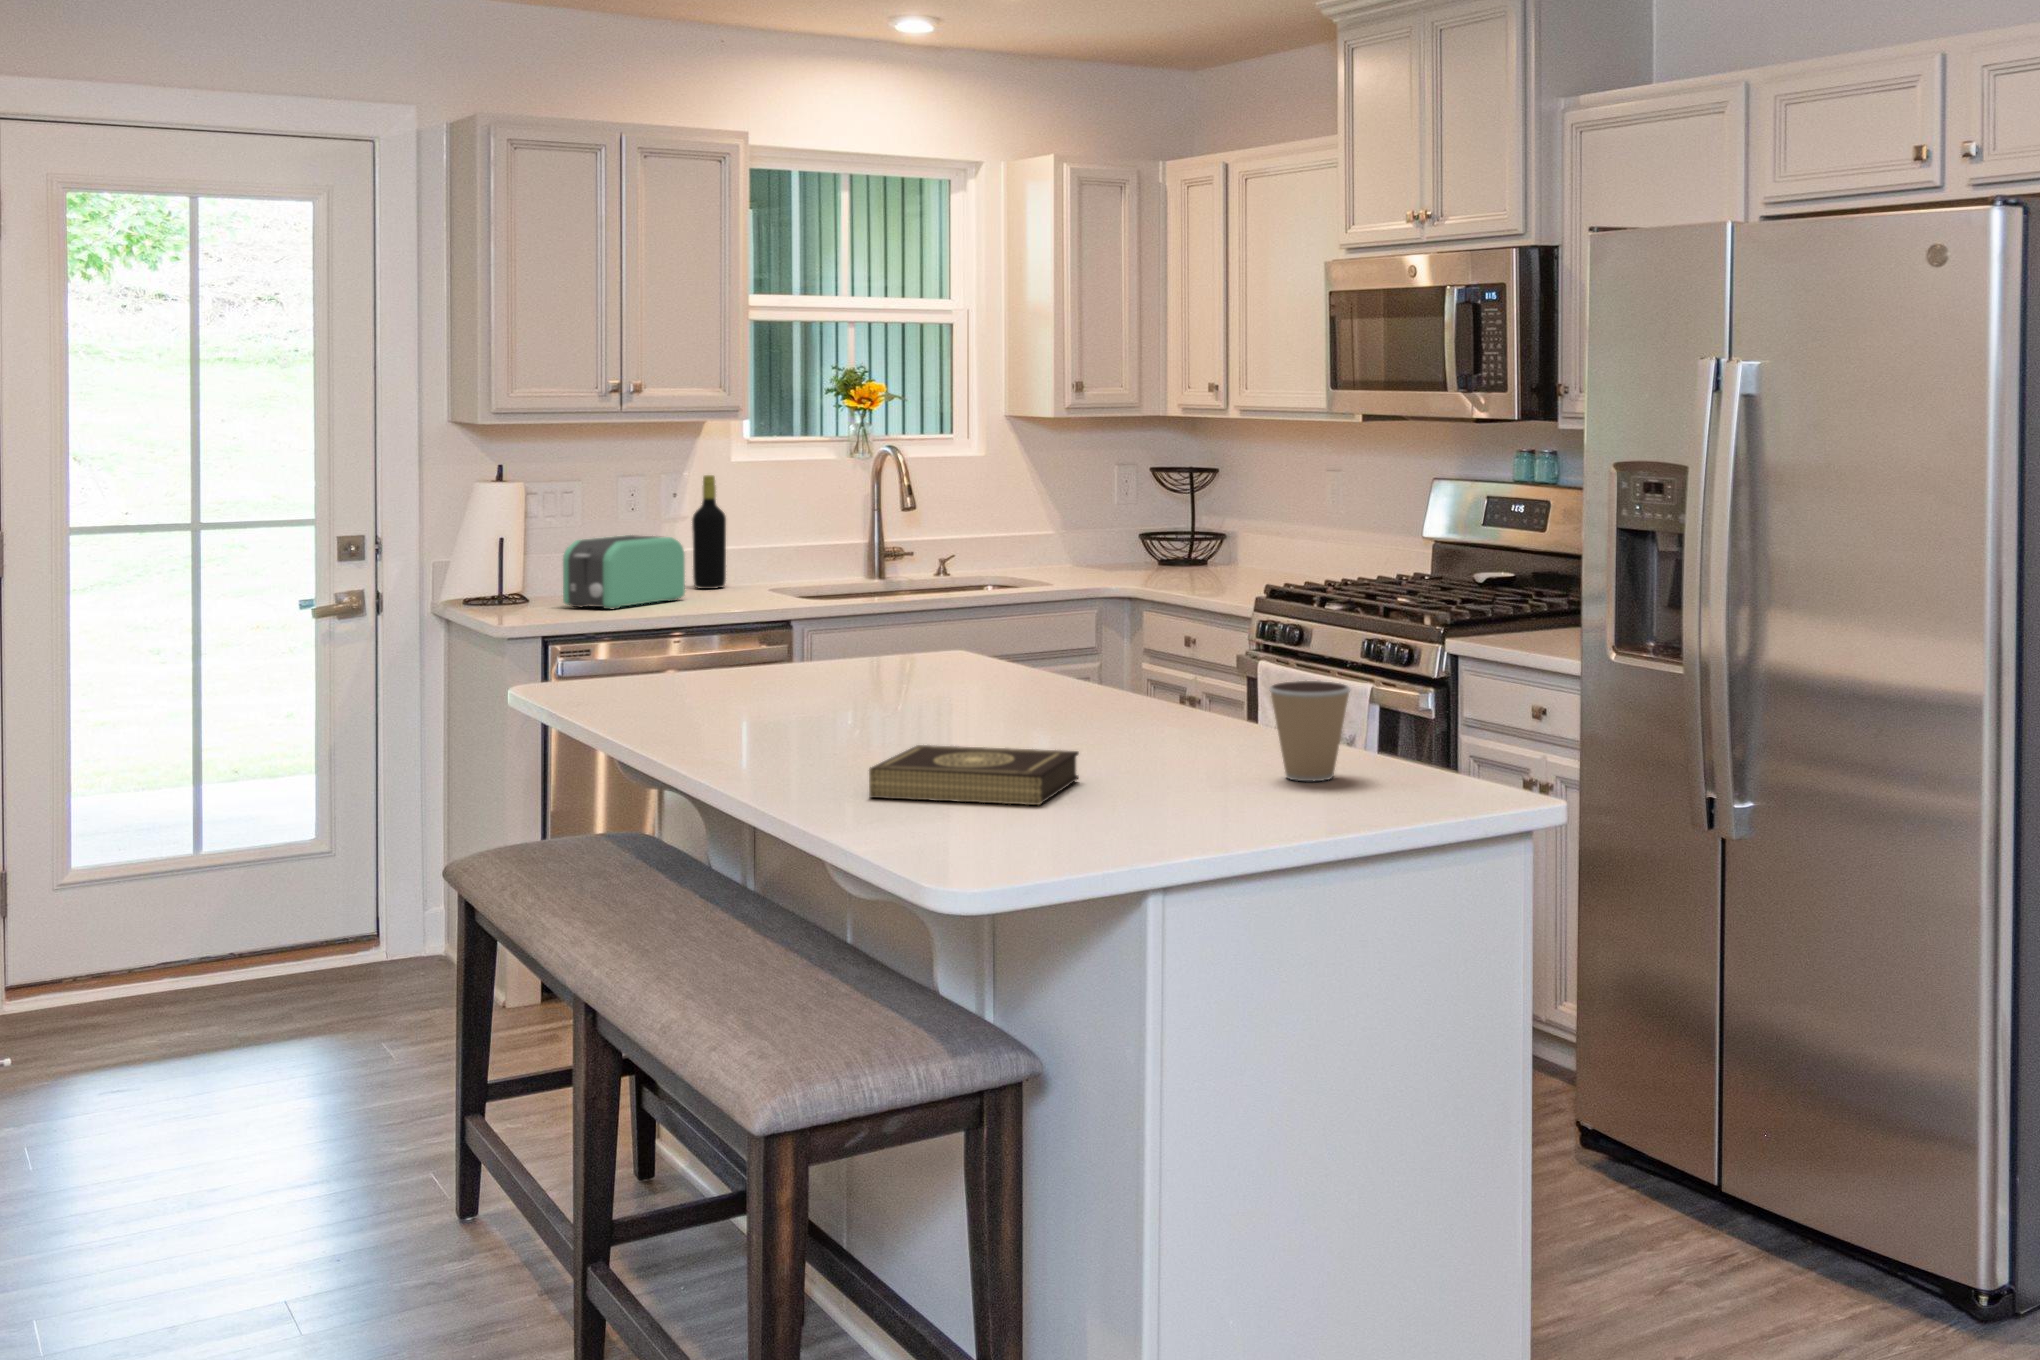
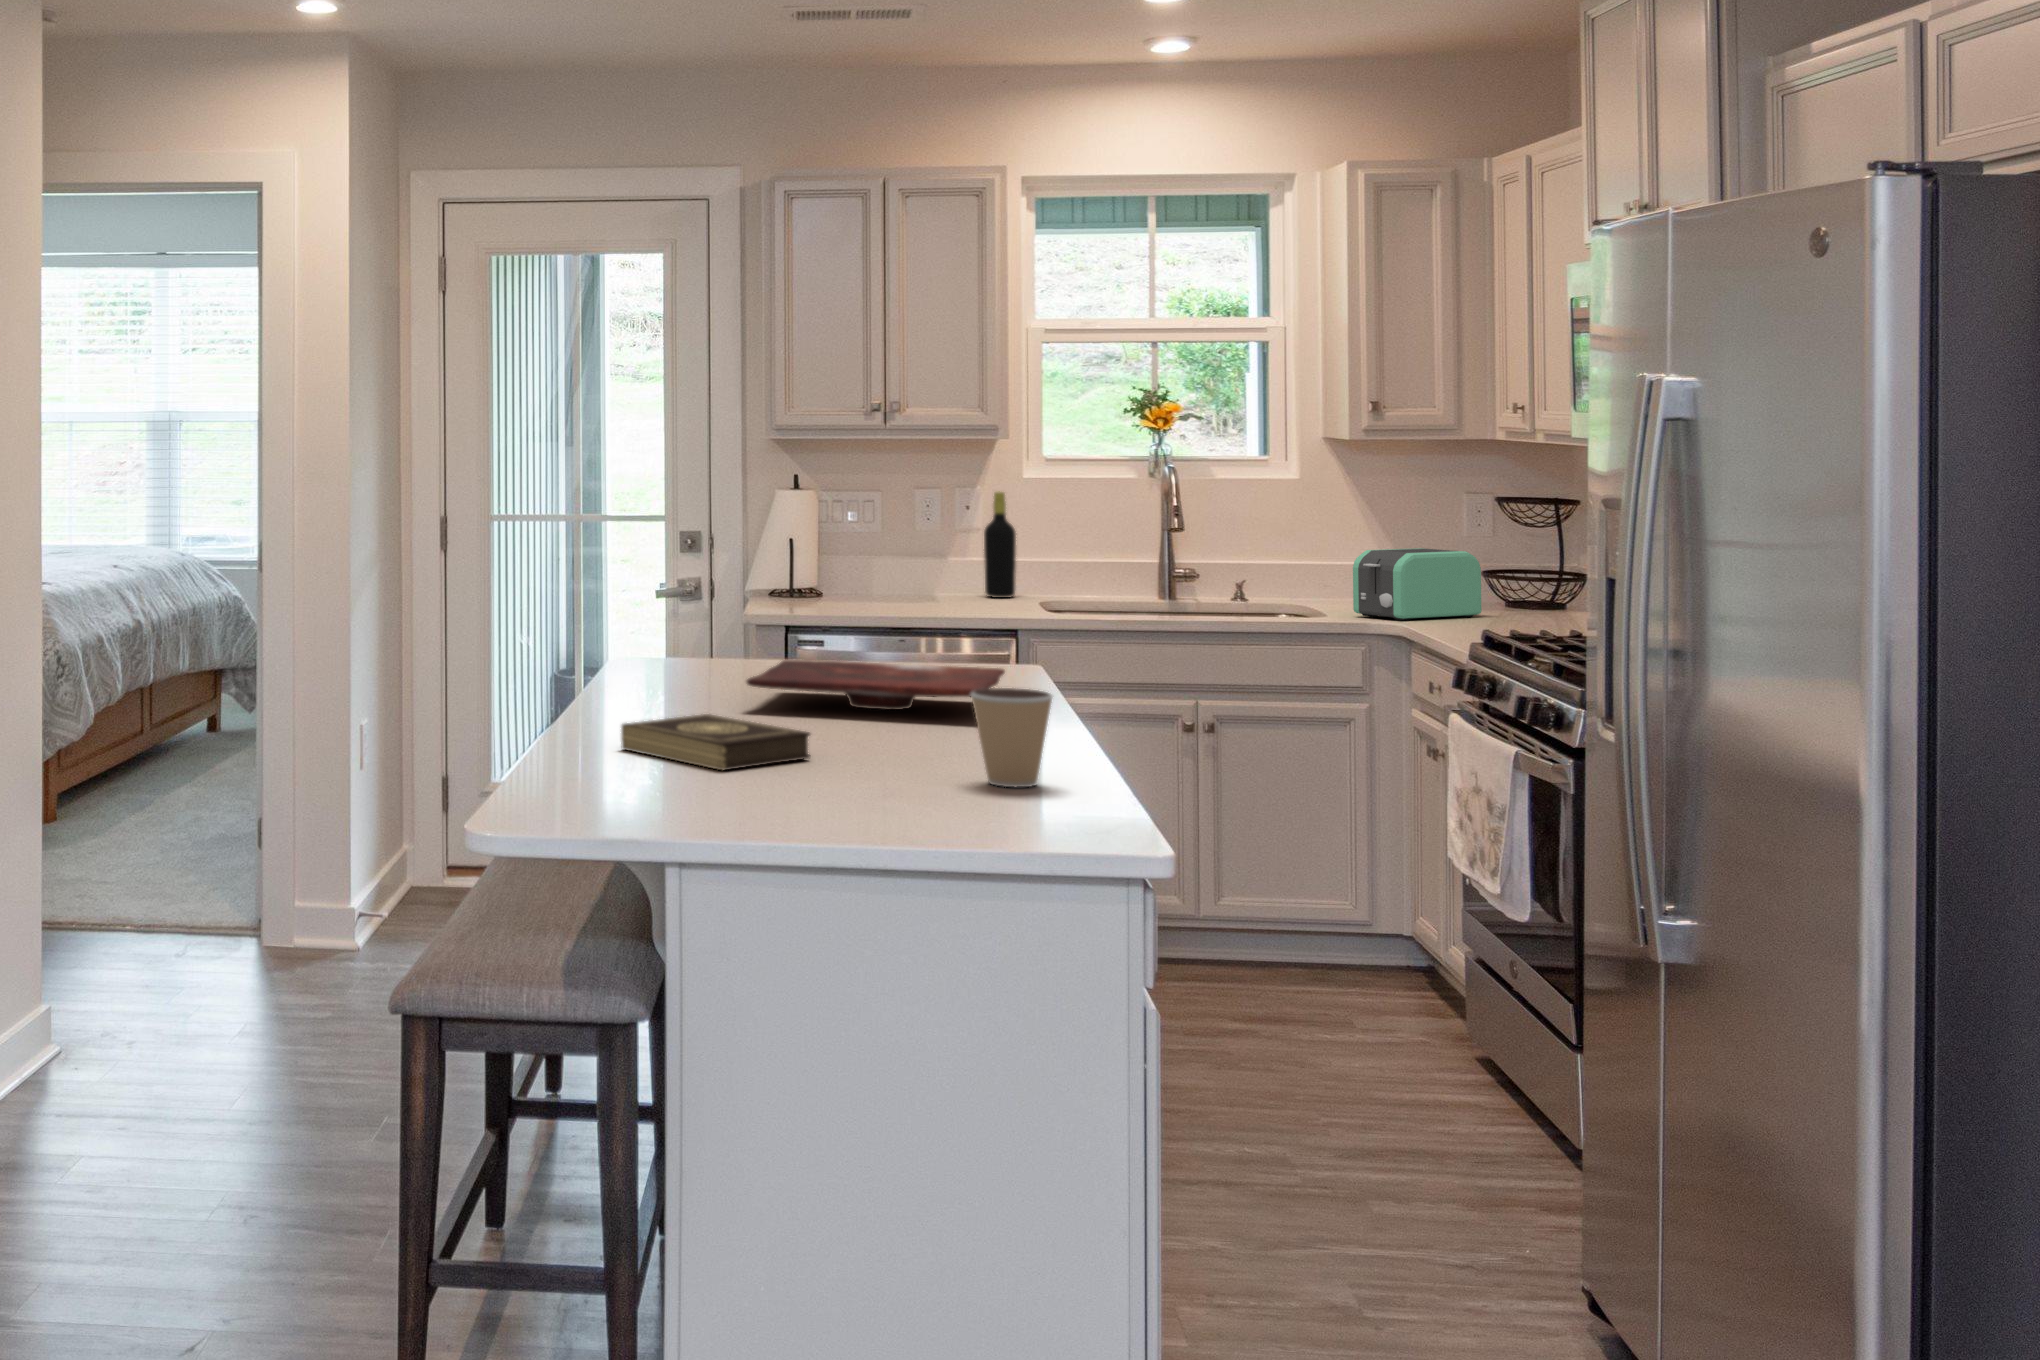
toaster: present [563,535,685,610] -> present [1353,548,1482,620]
cutting board: none [825,663,1114,719] -> present [747,660,1005,710]

